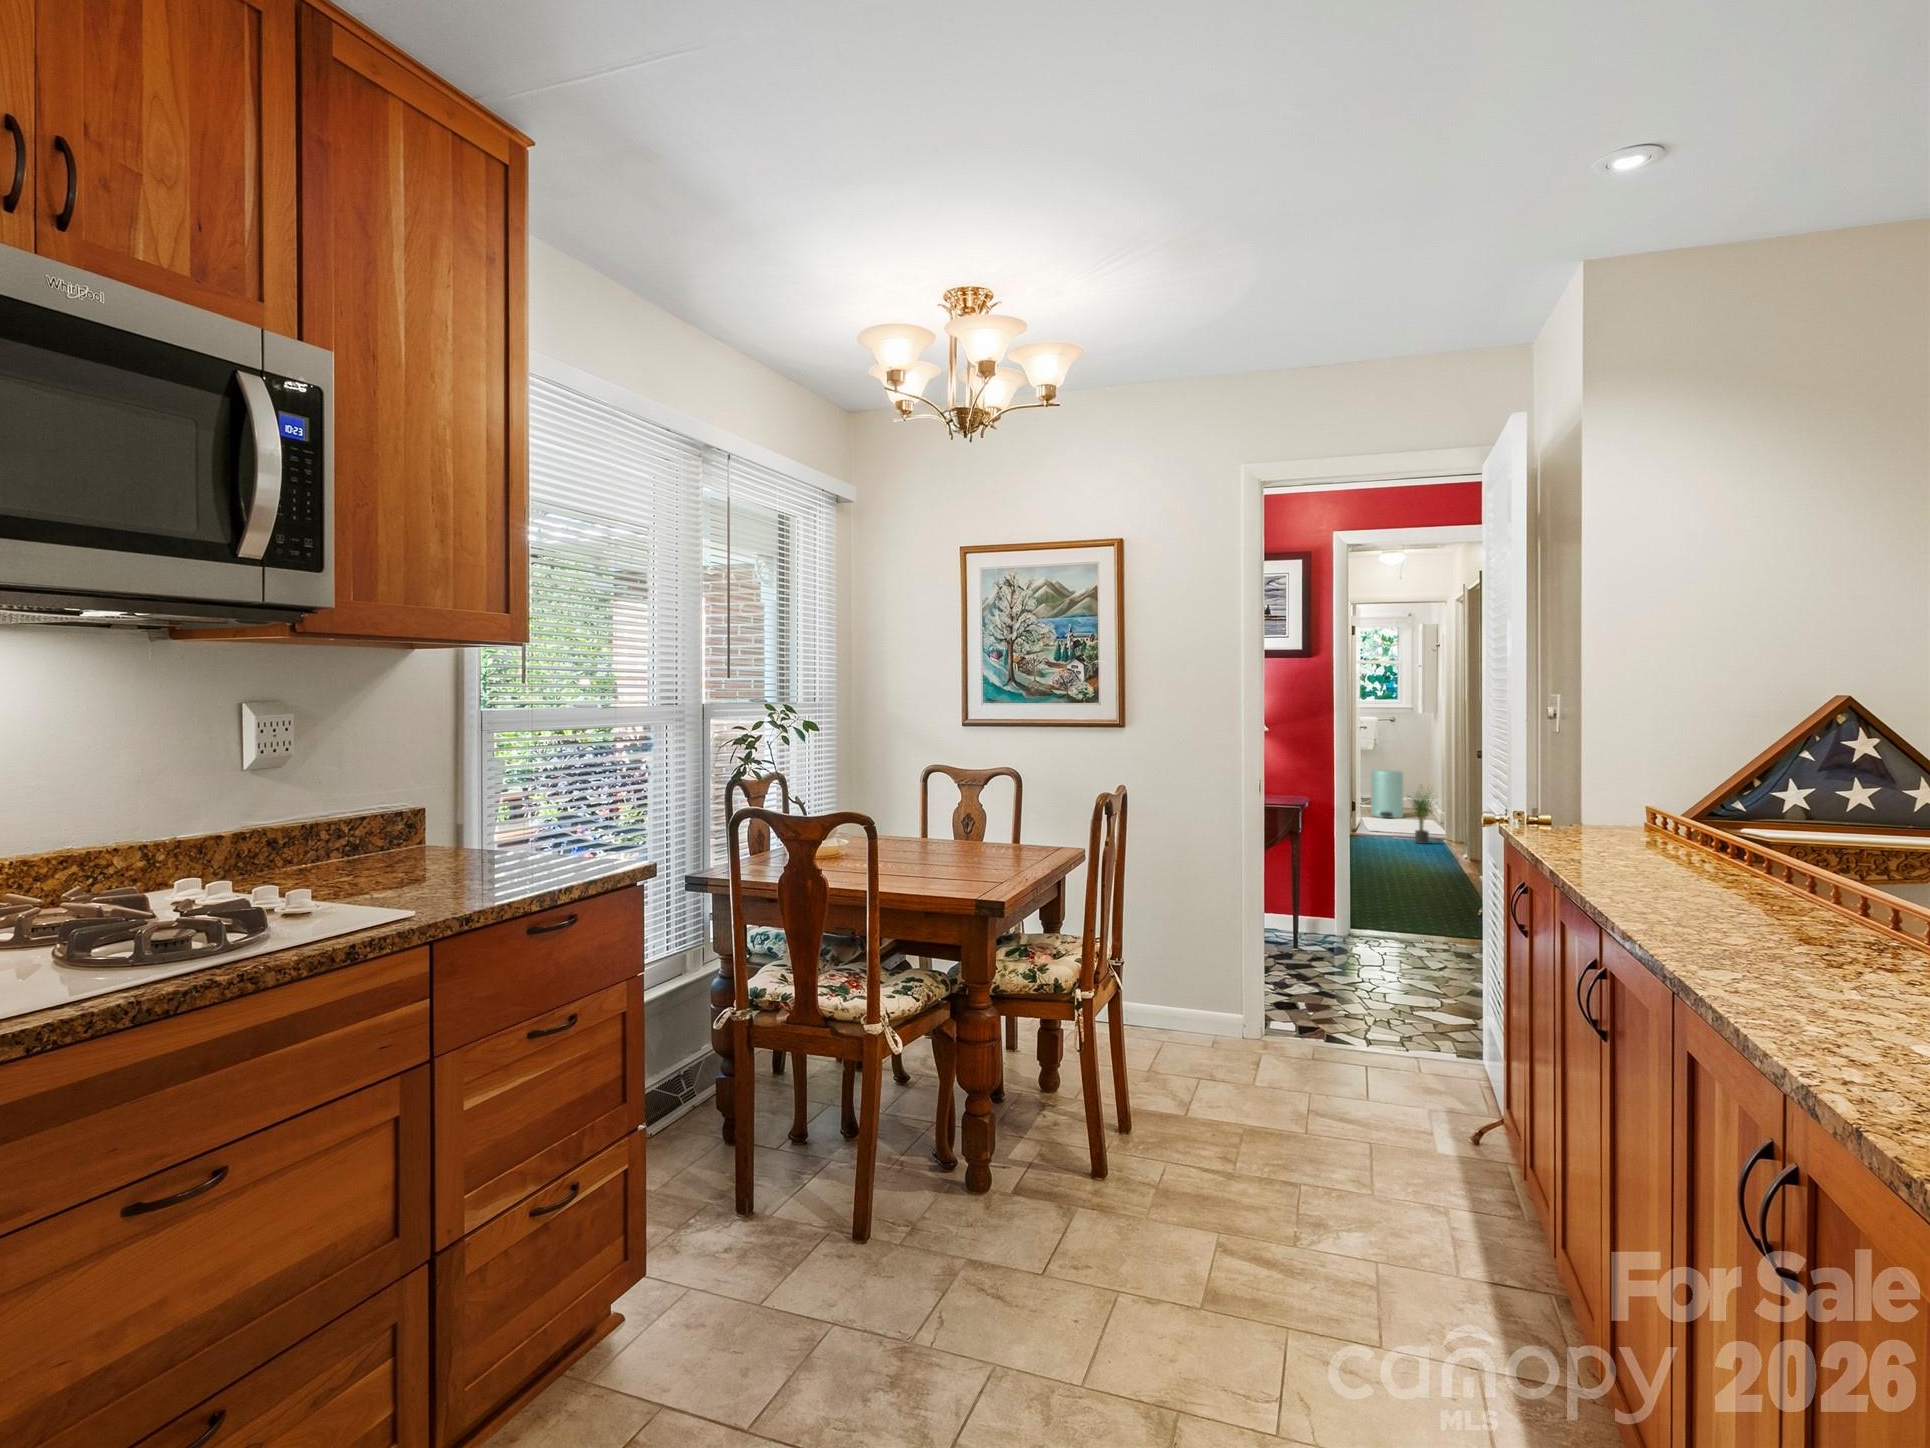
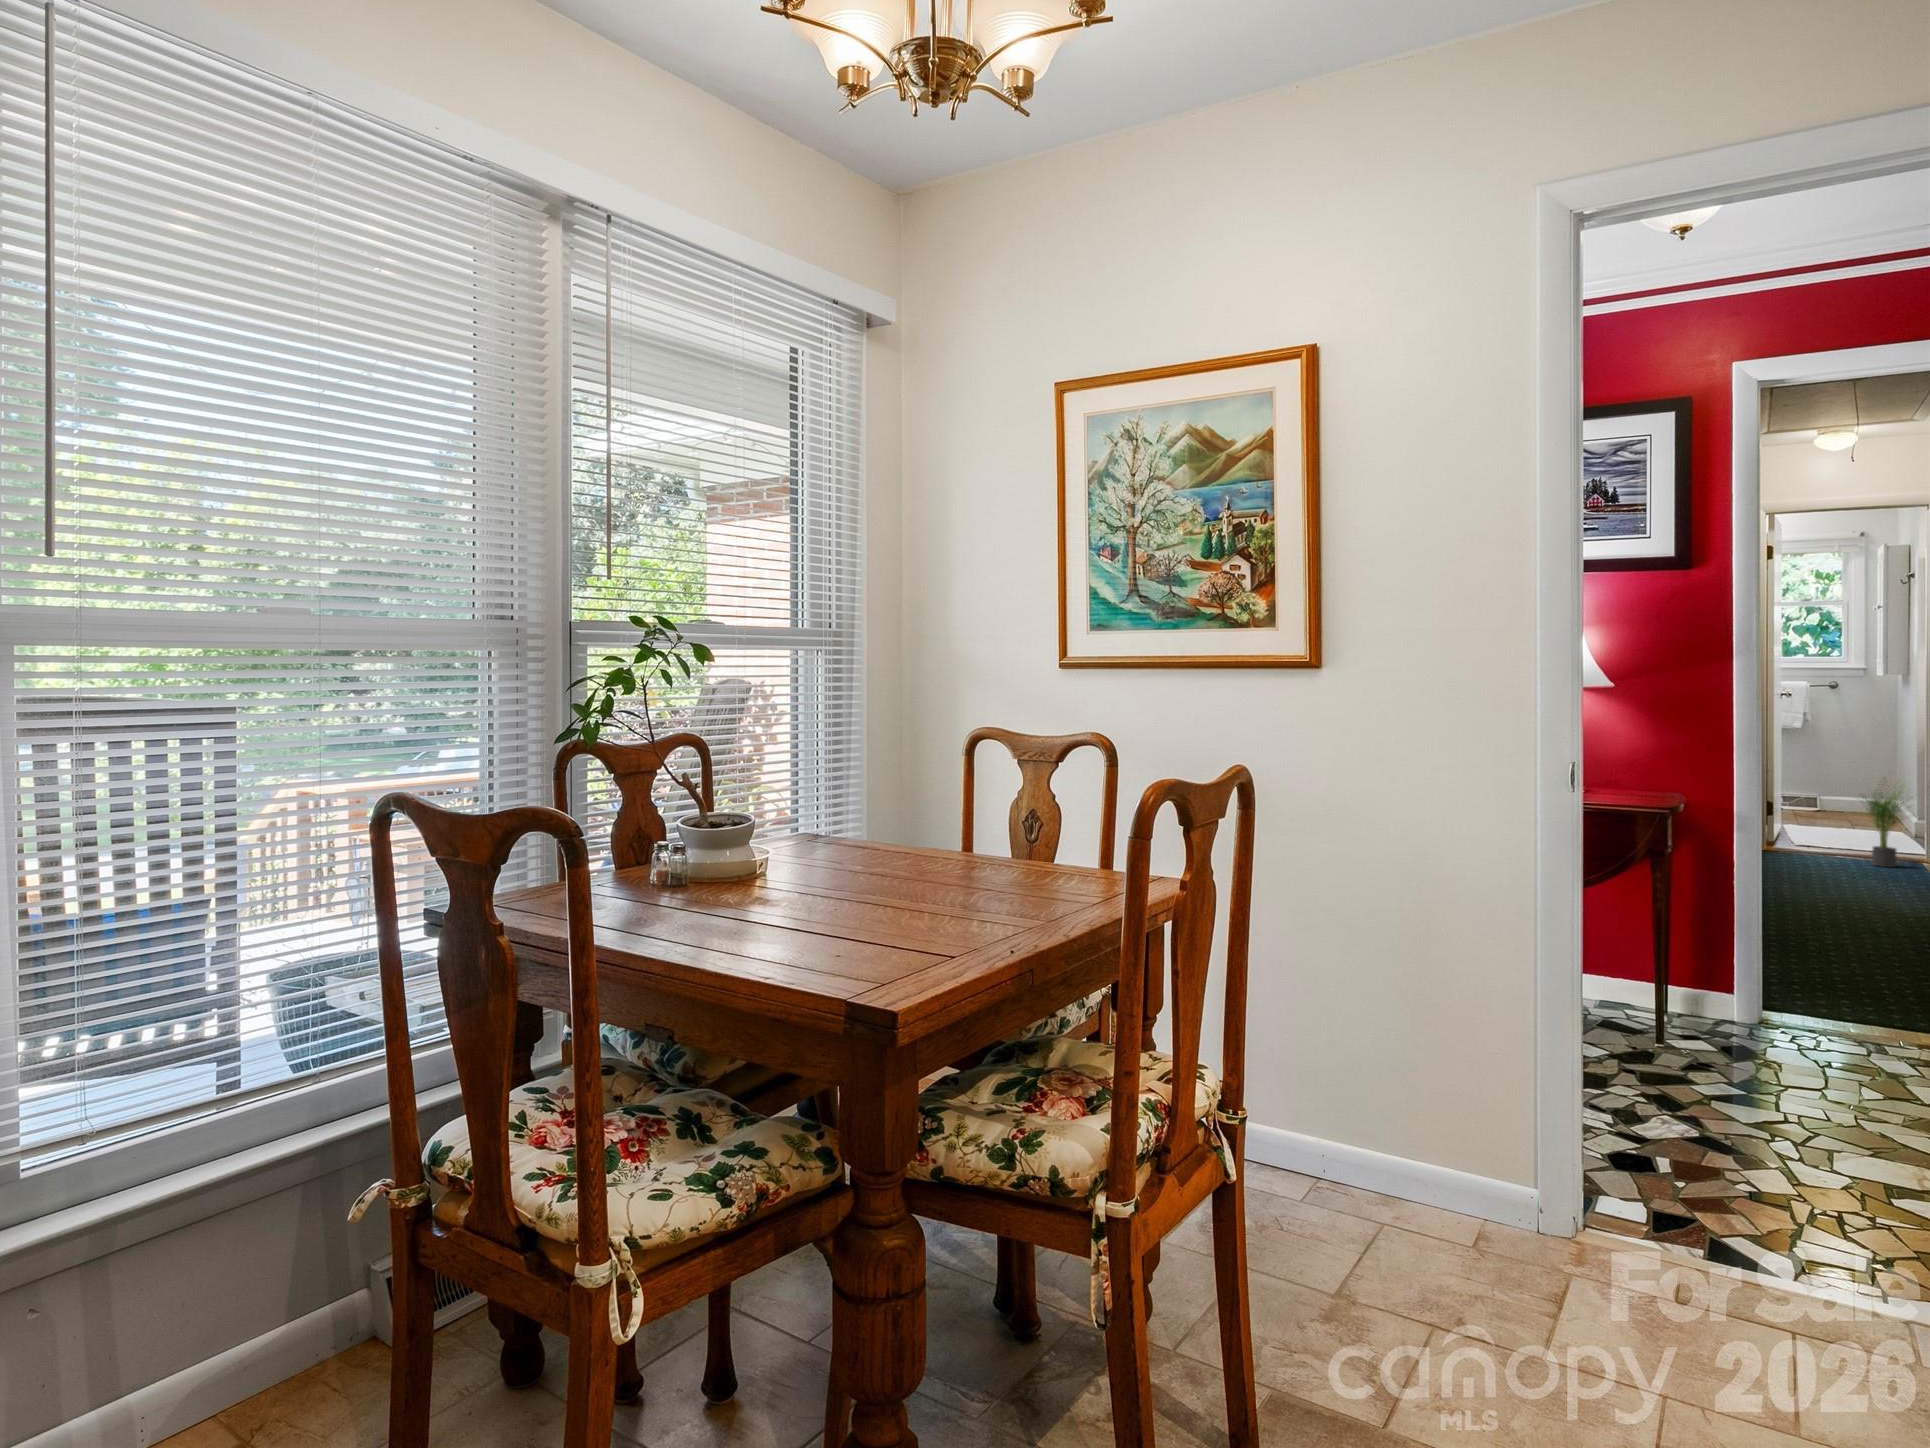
trash can: present [1371,770,1403,818] -> none [1794,757,1849,826]

